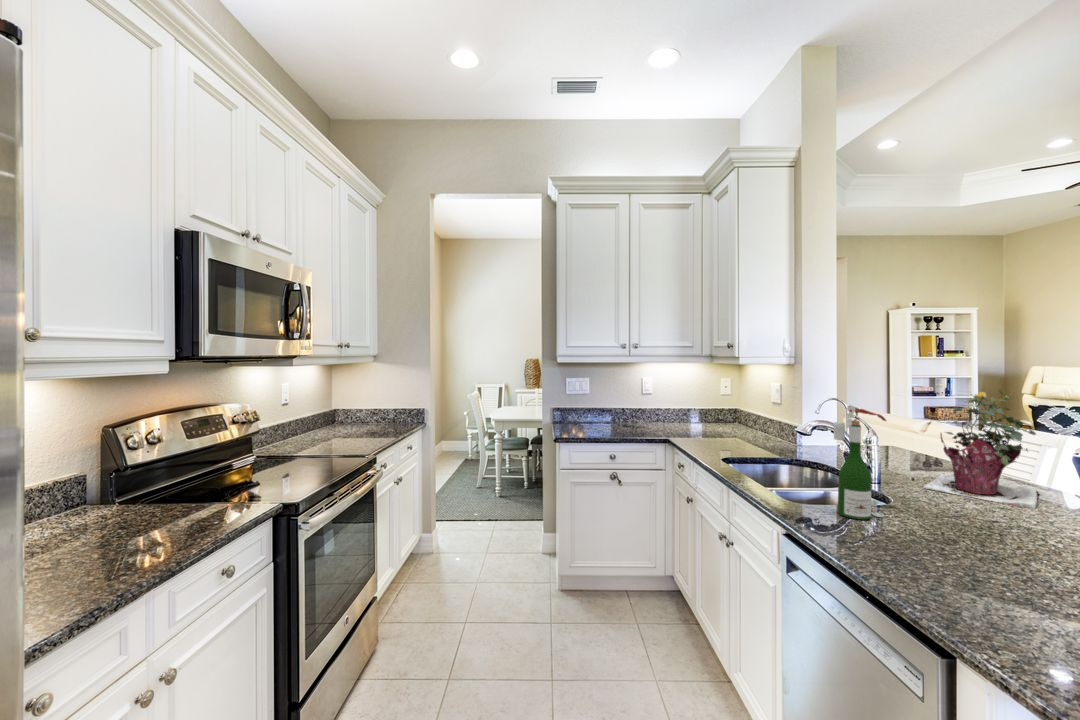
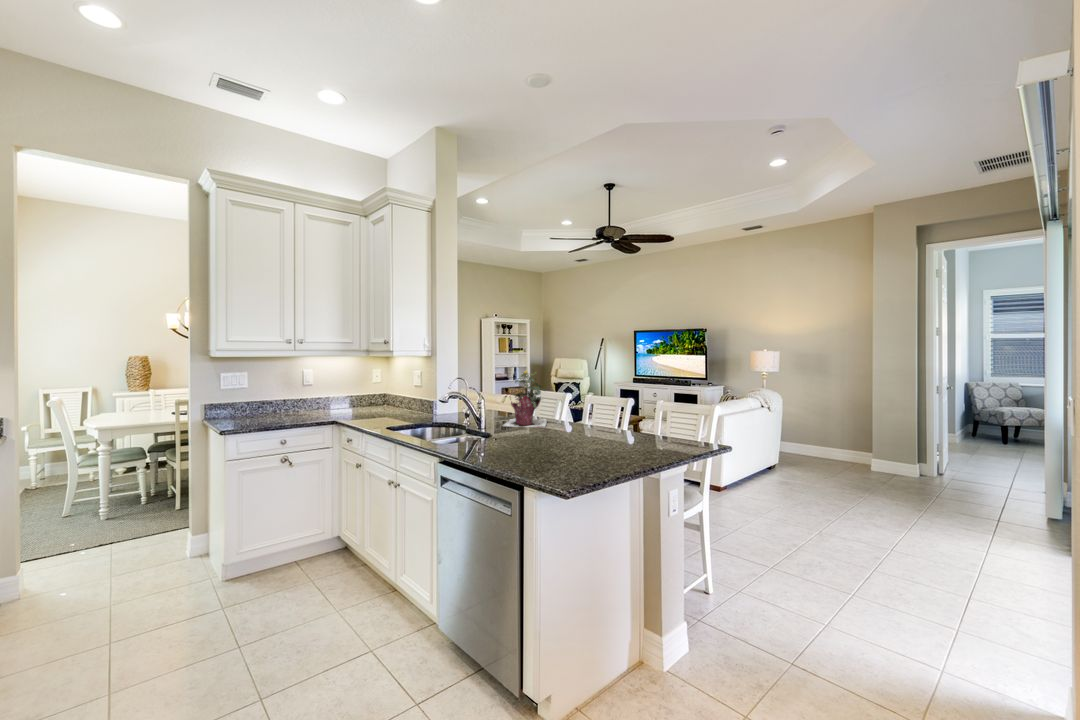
wine bottle: present [833,406,886,520] -> none [462,379,487,443]

